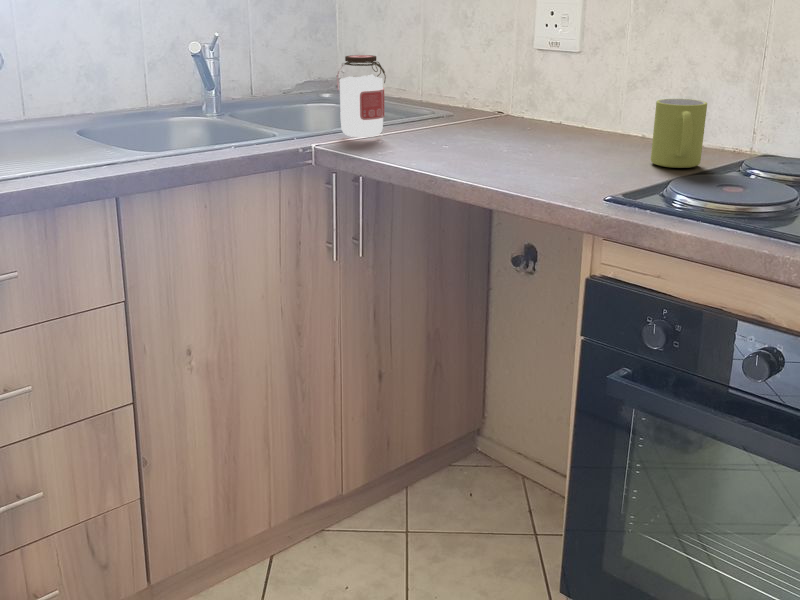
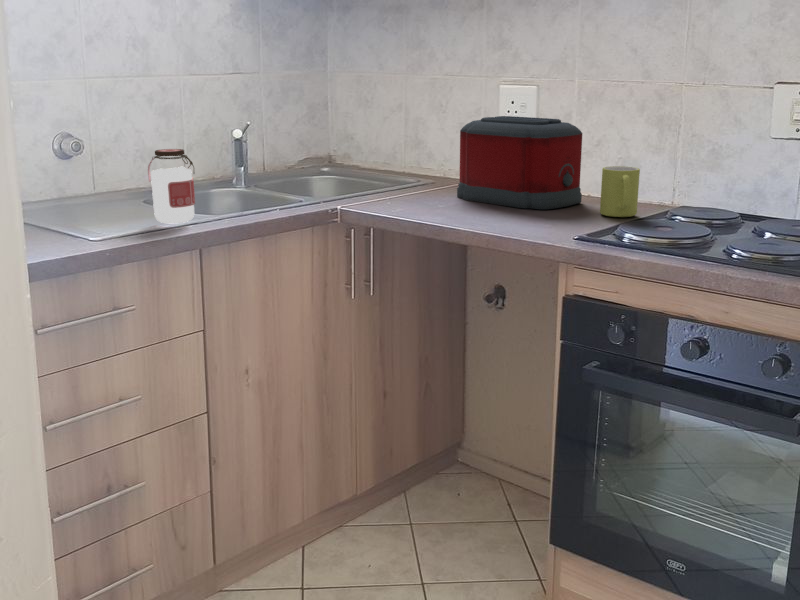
toaster: none [472,30,635,154] -> present [457,116,582,209]
jar: present [337,55,386,137] -> present [148,149,195,223]

